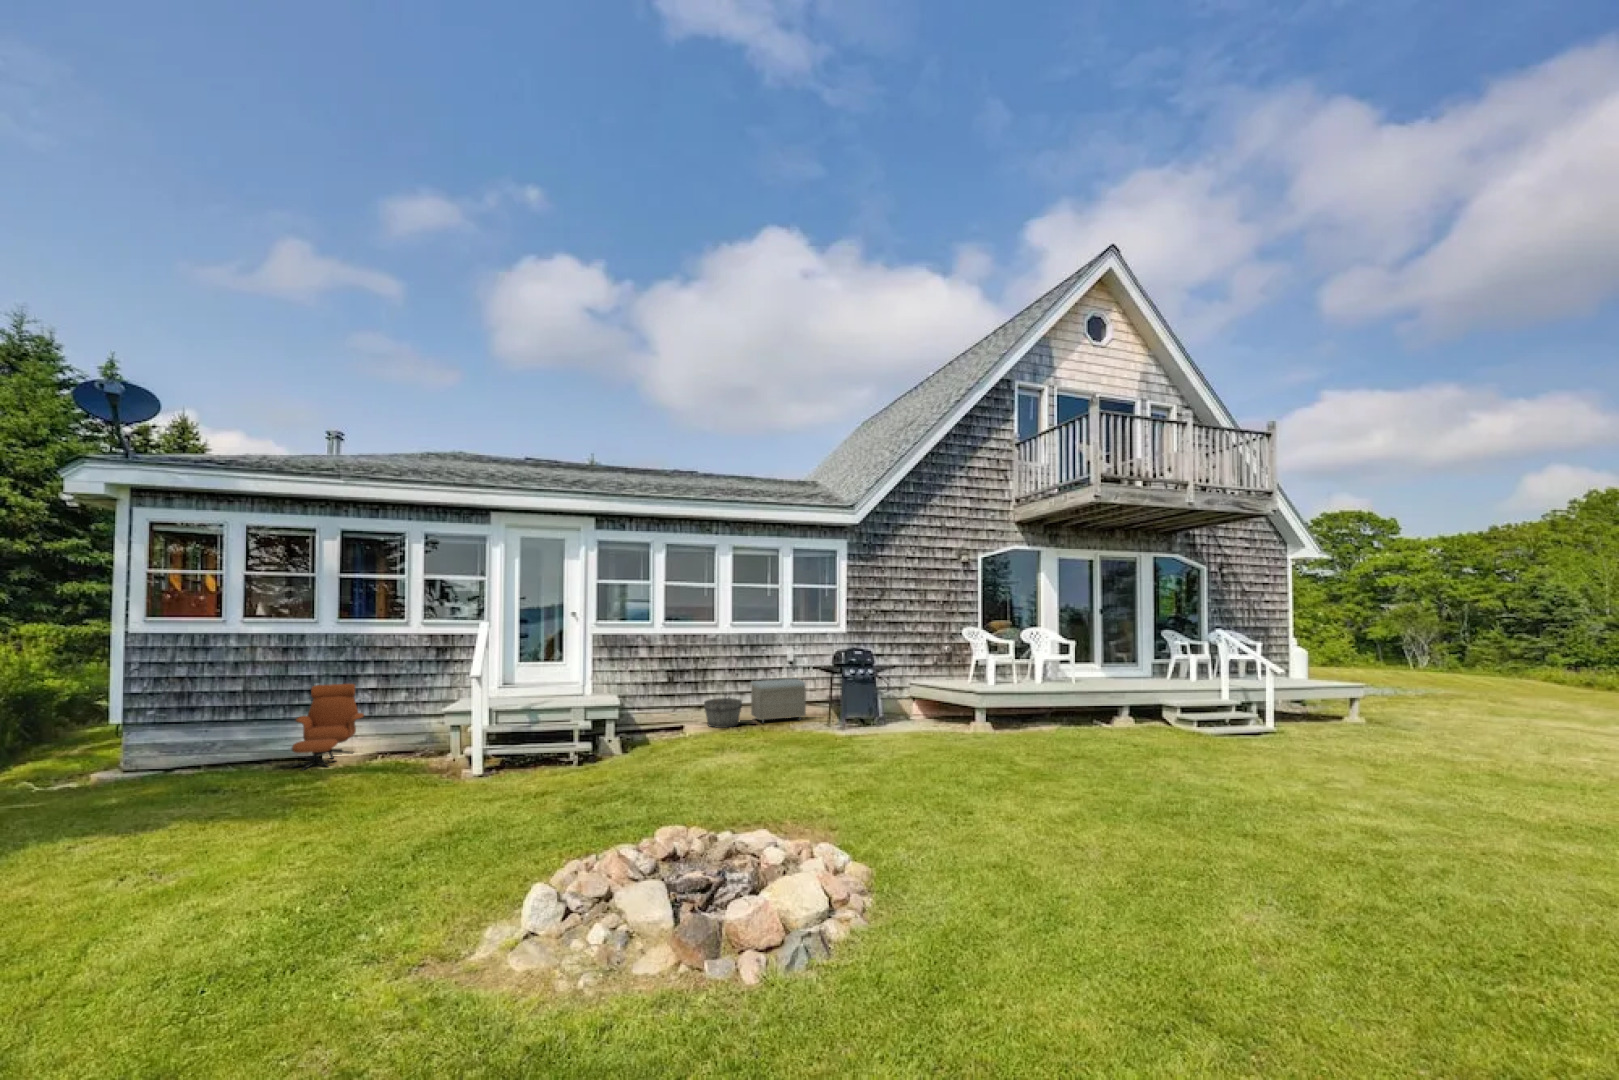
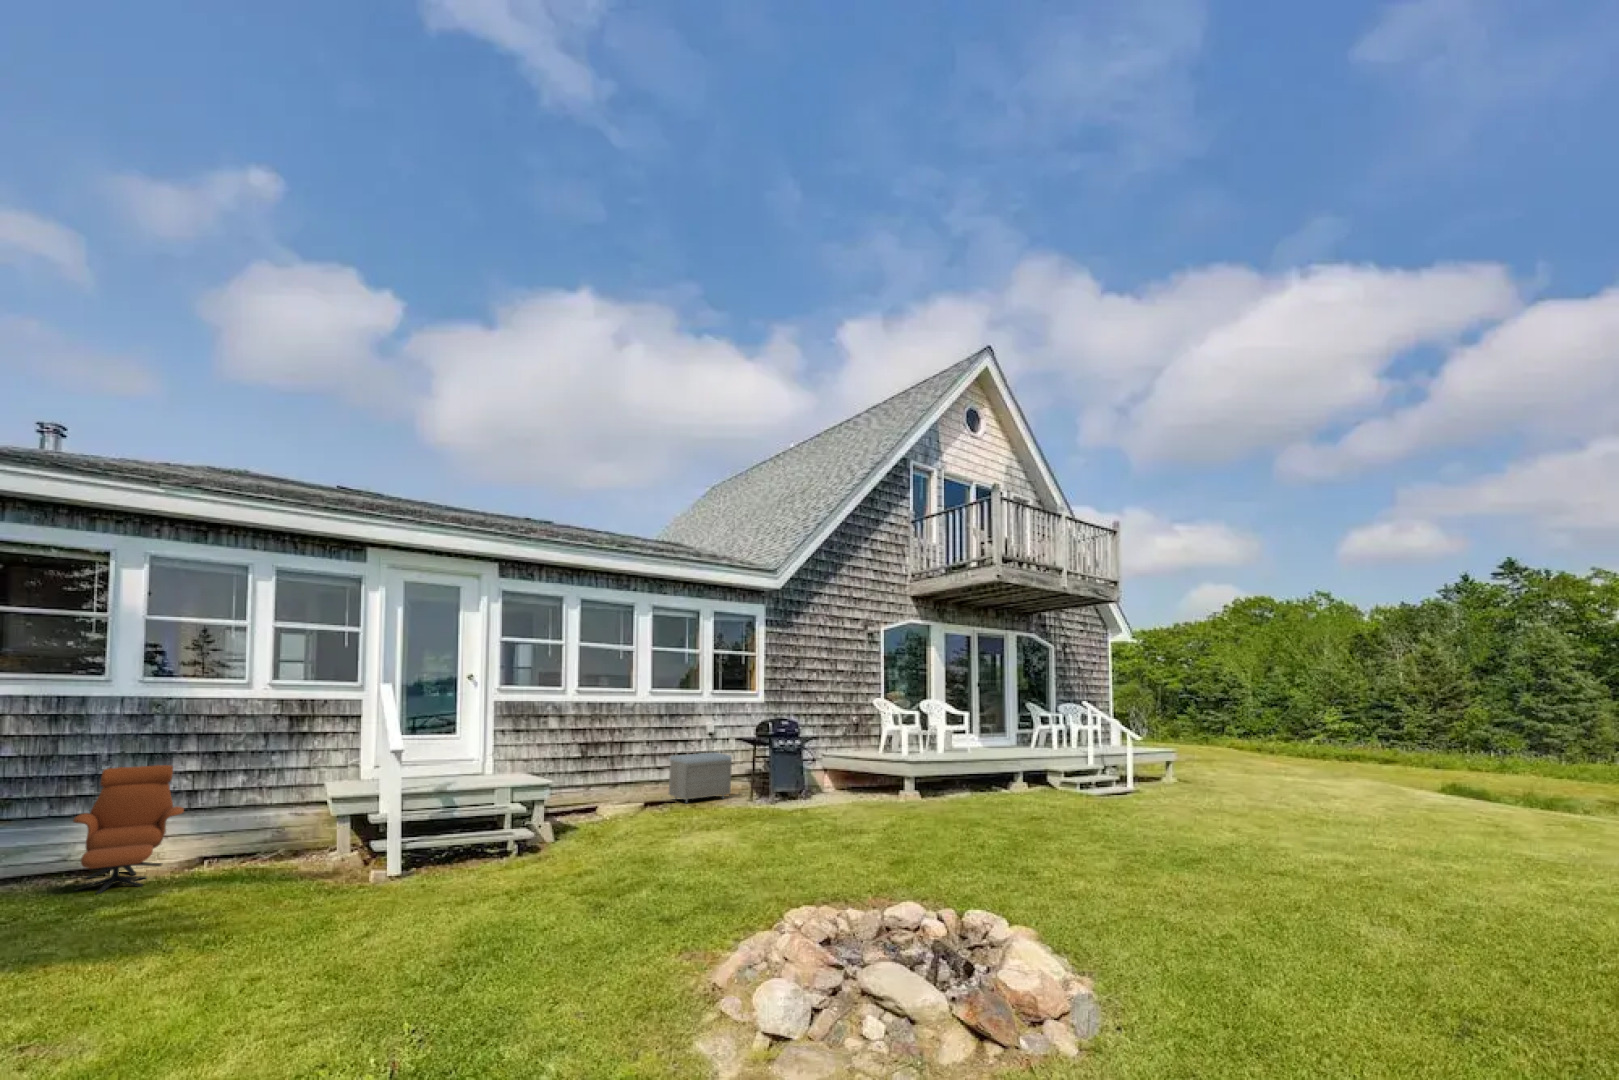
wooden bucket: present [704,697,742,728] -> none [623,768,667,810]

